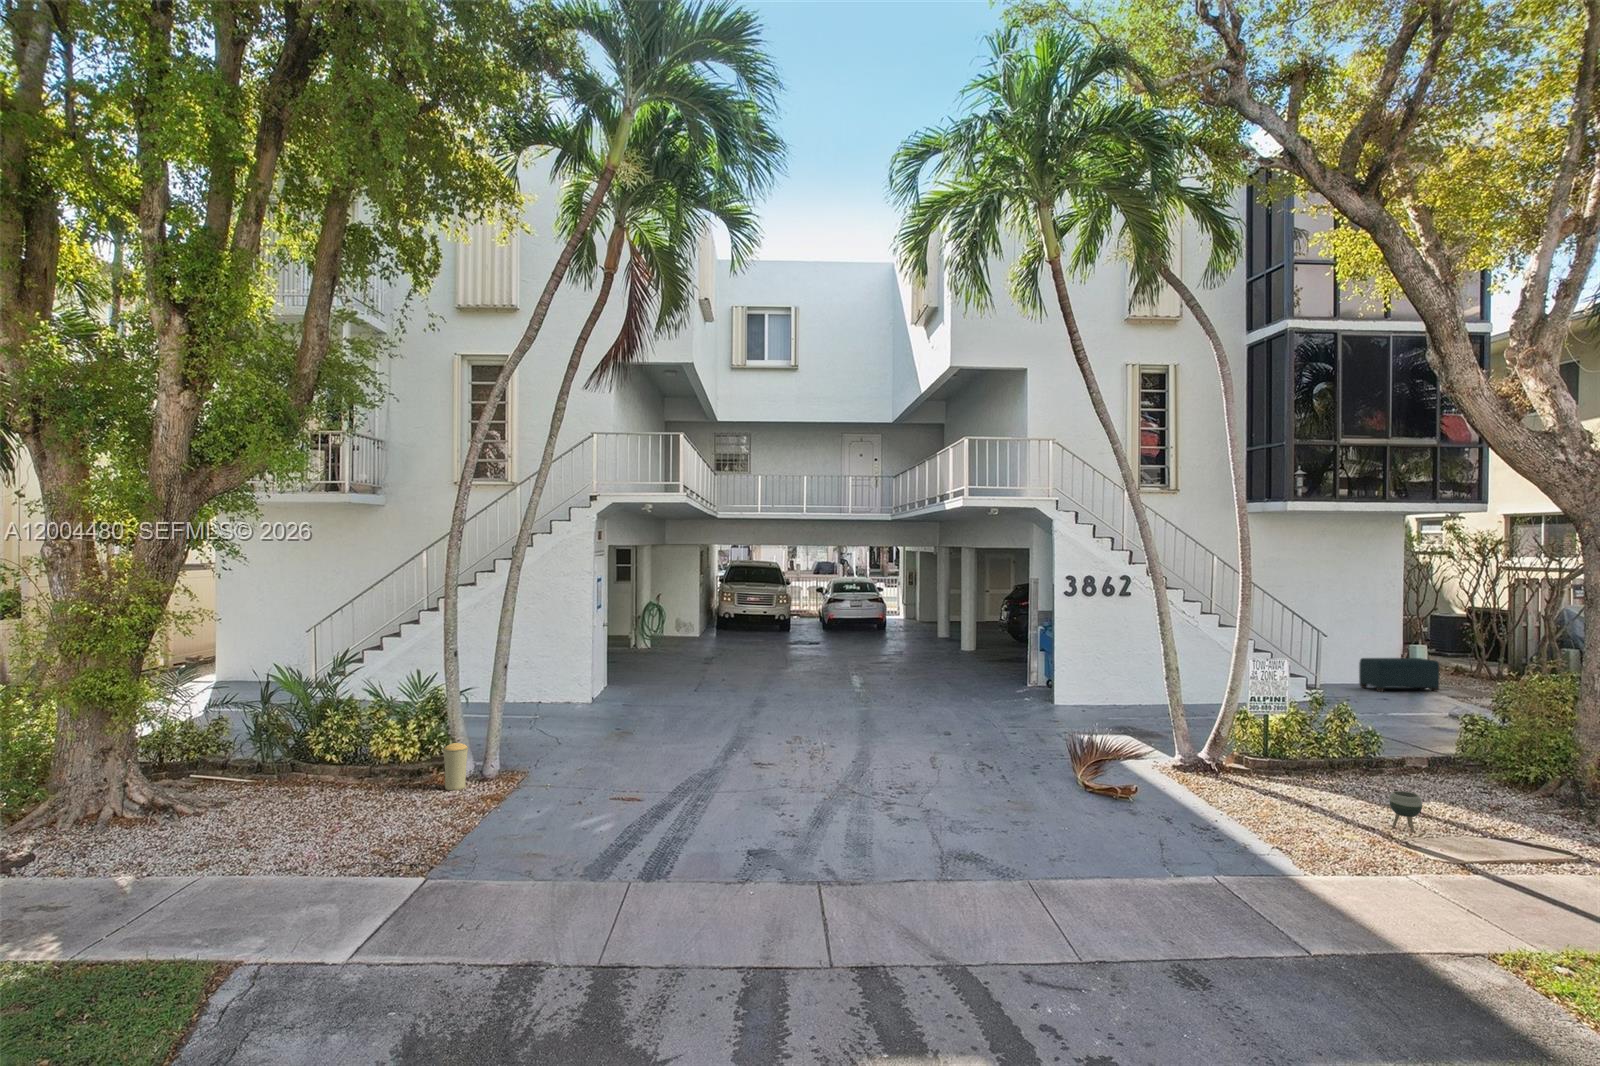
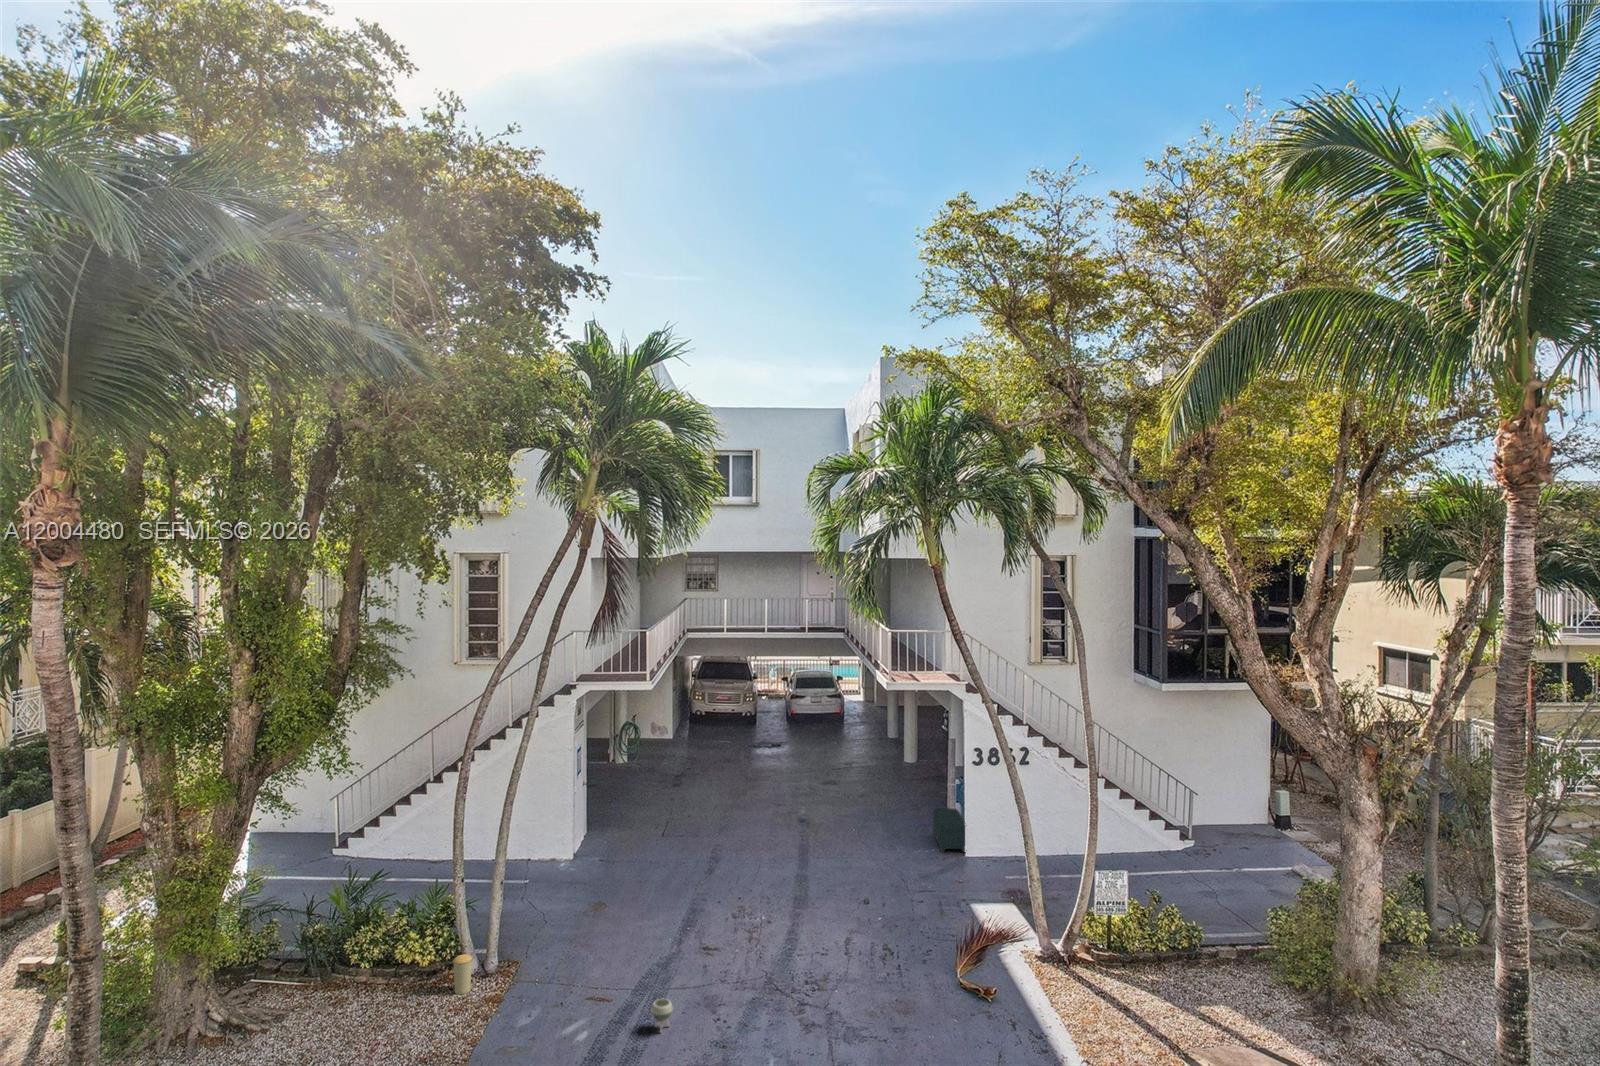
bench: present [1359,658,1439,692] -> present [933,808,967,852]
planter: present [1389,791,1422,832] -> present [651,999,673,1032]

